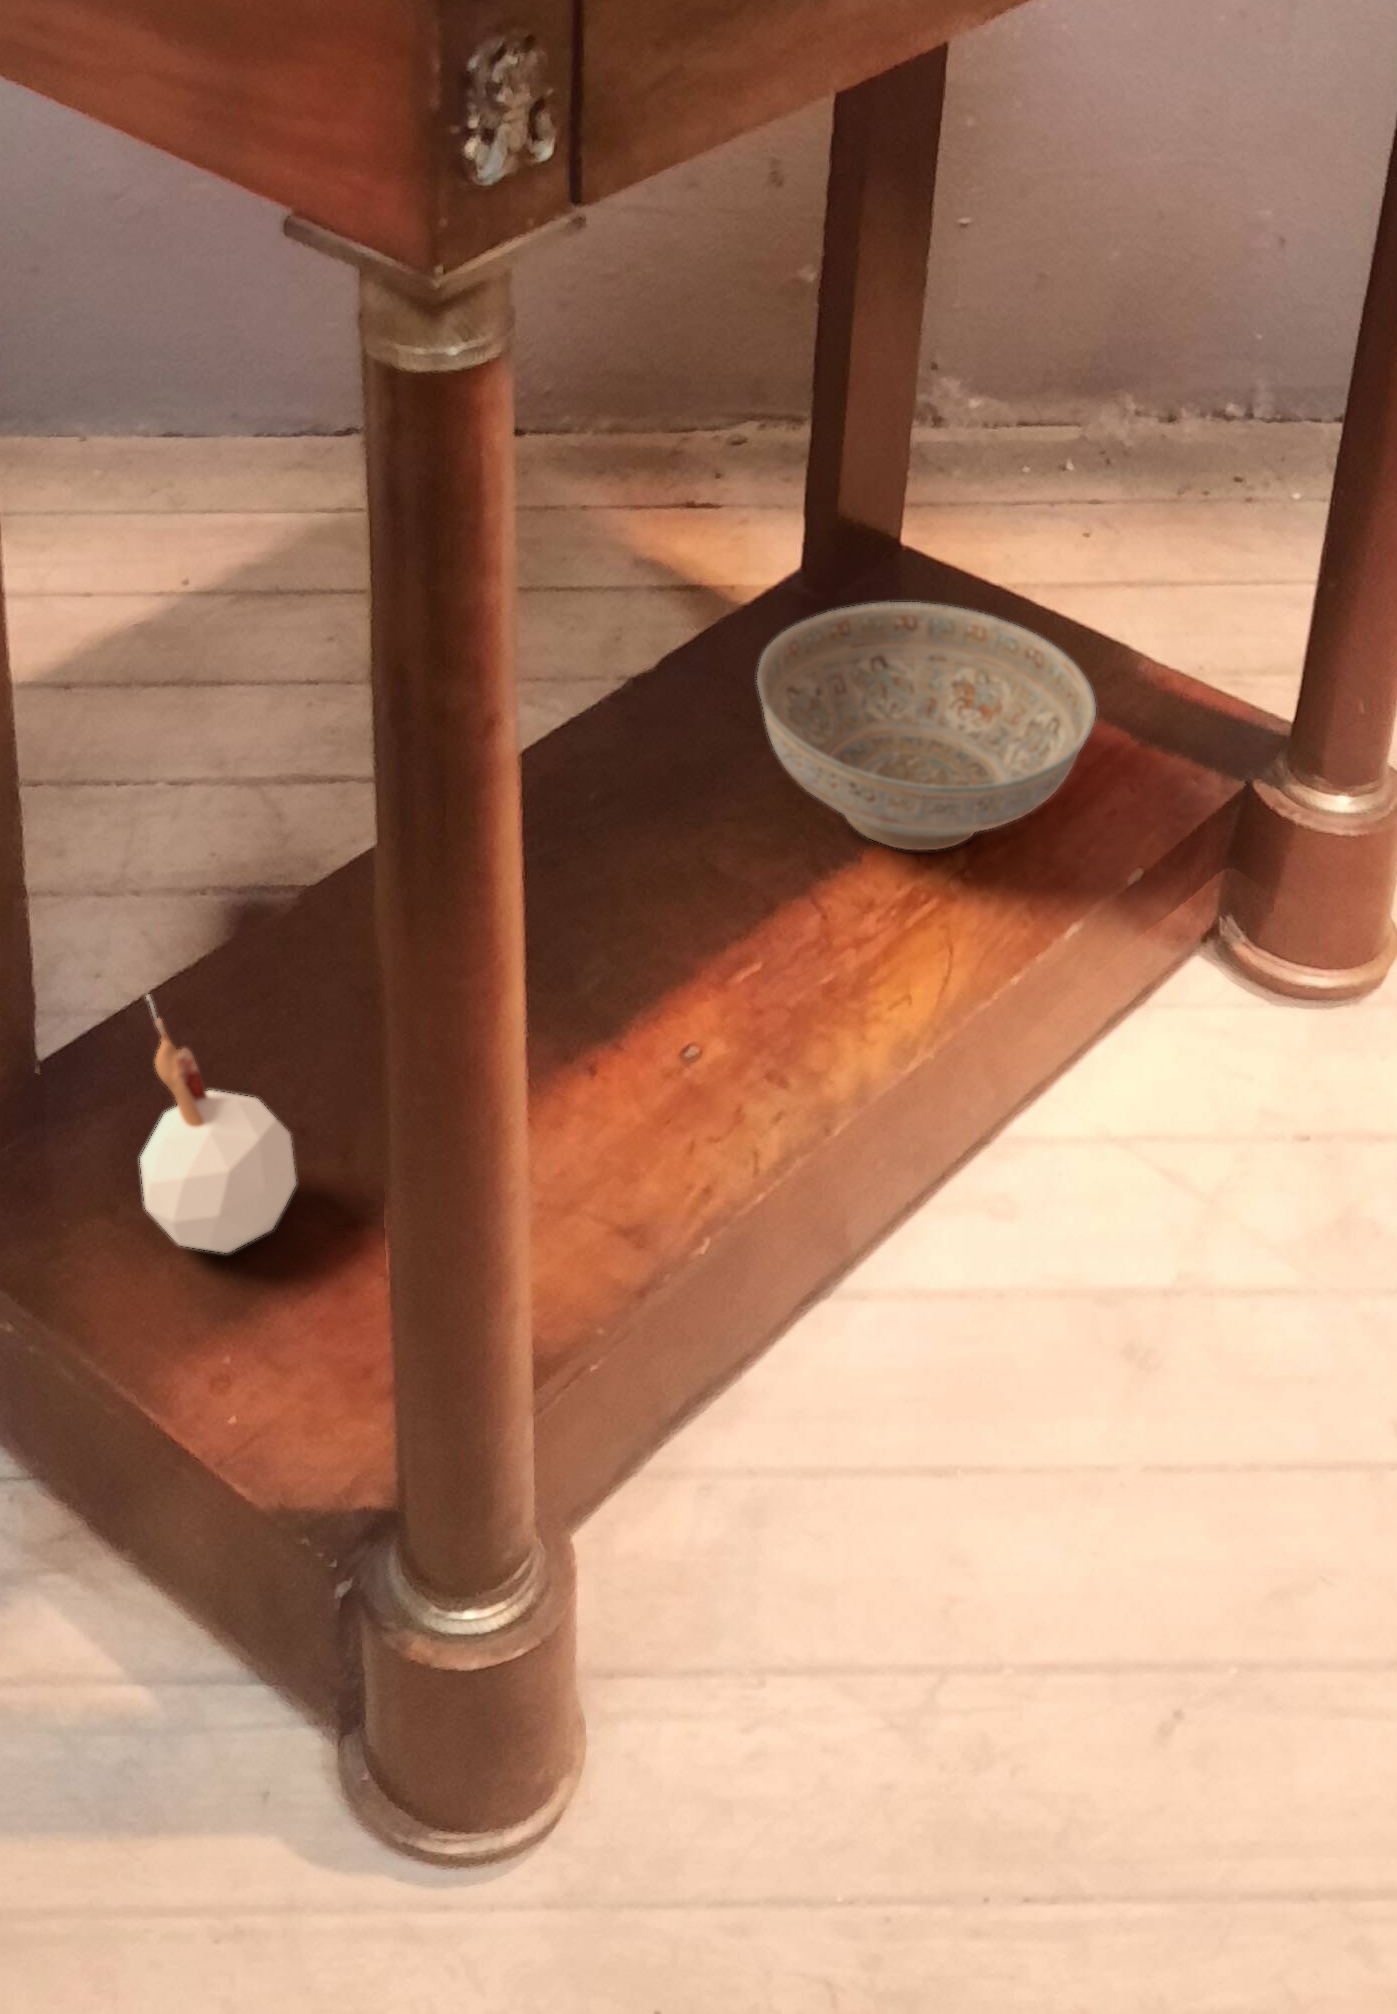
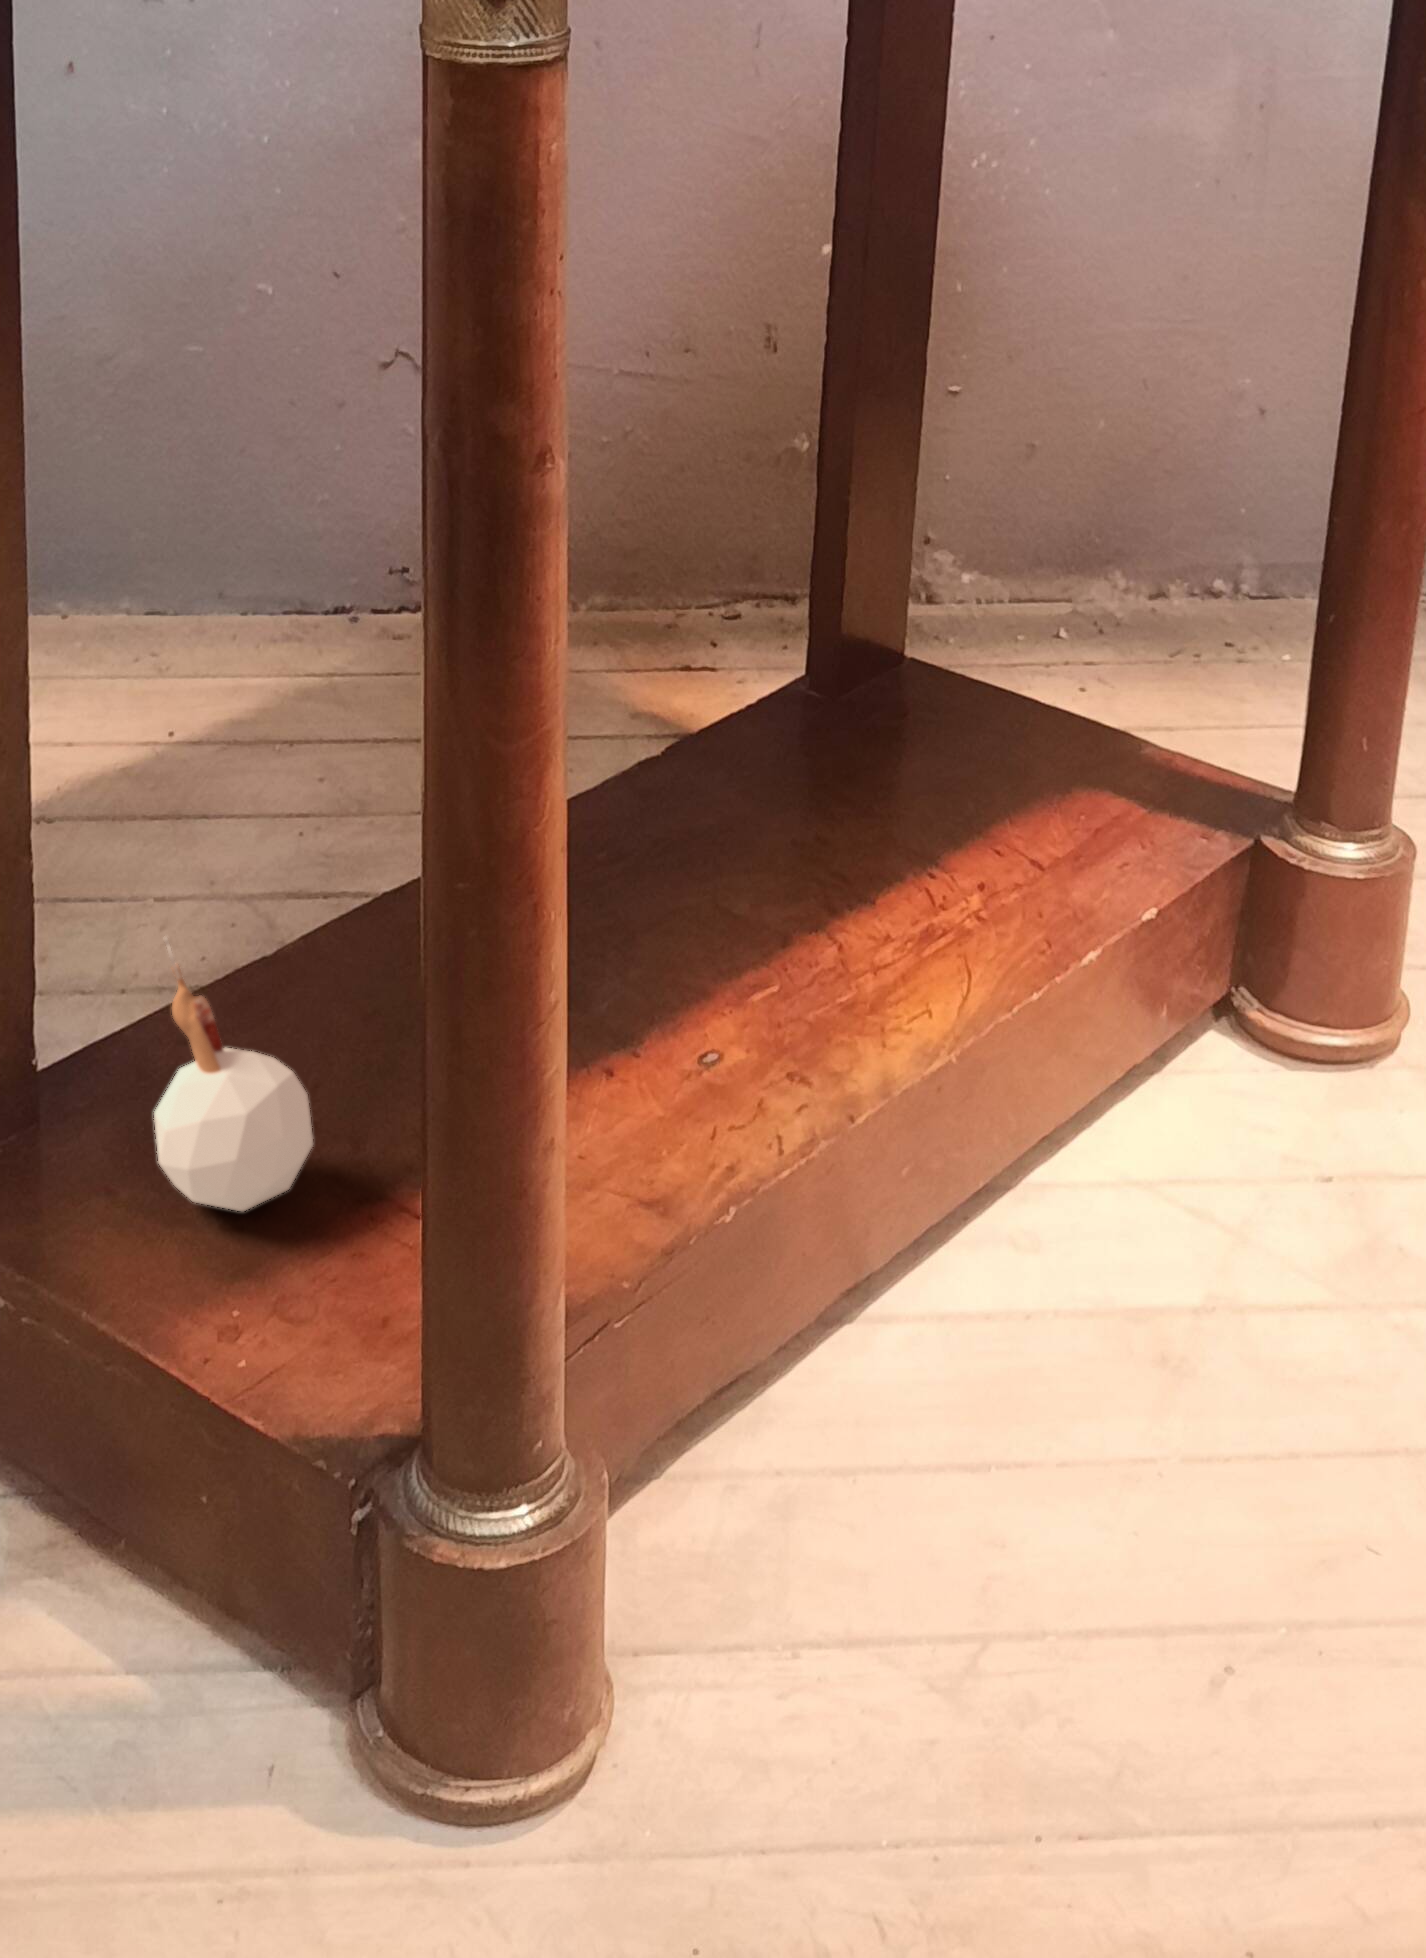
decorative bowl: present [757,602,1096,850] -> none [766,665,1104,893]

